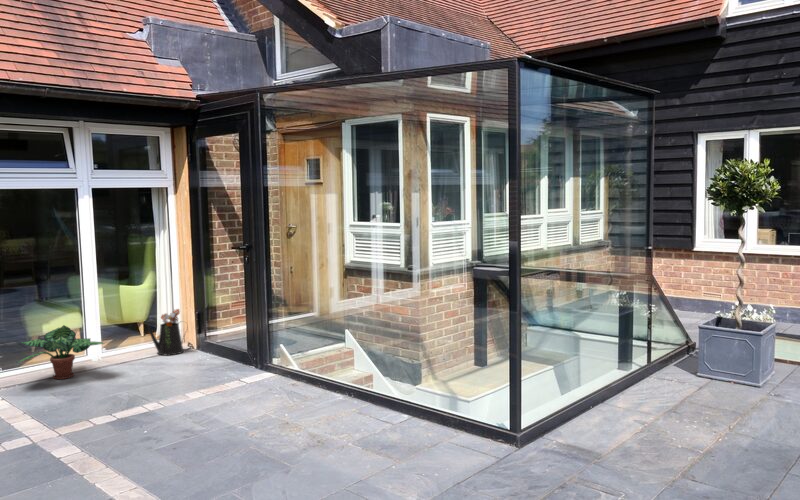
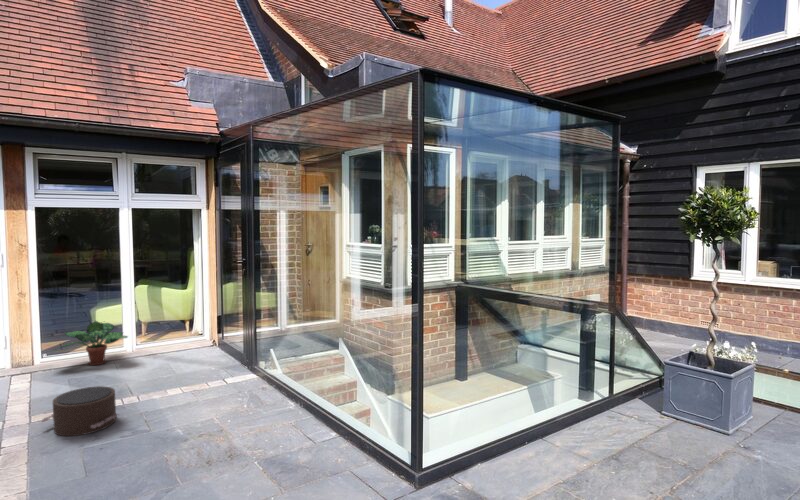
watering can: present [148,309,184,355] -> none [179,310,214,349]
pouf: none [82,391,167,443] -> present [42,386,117,436]

